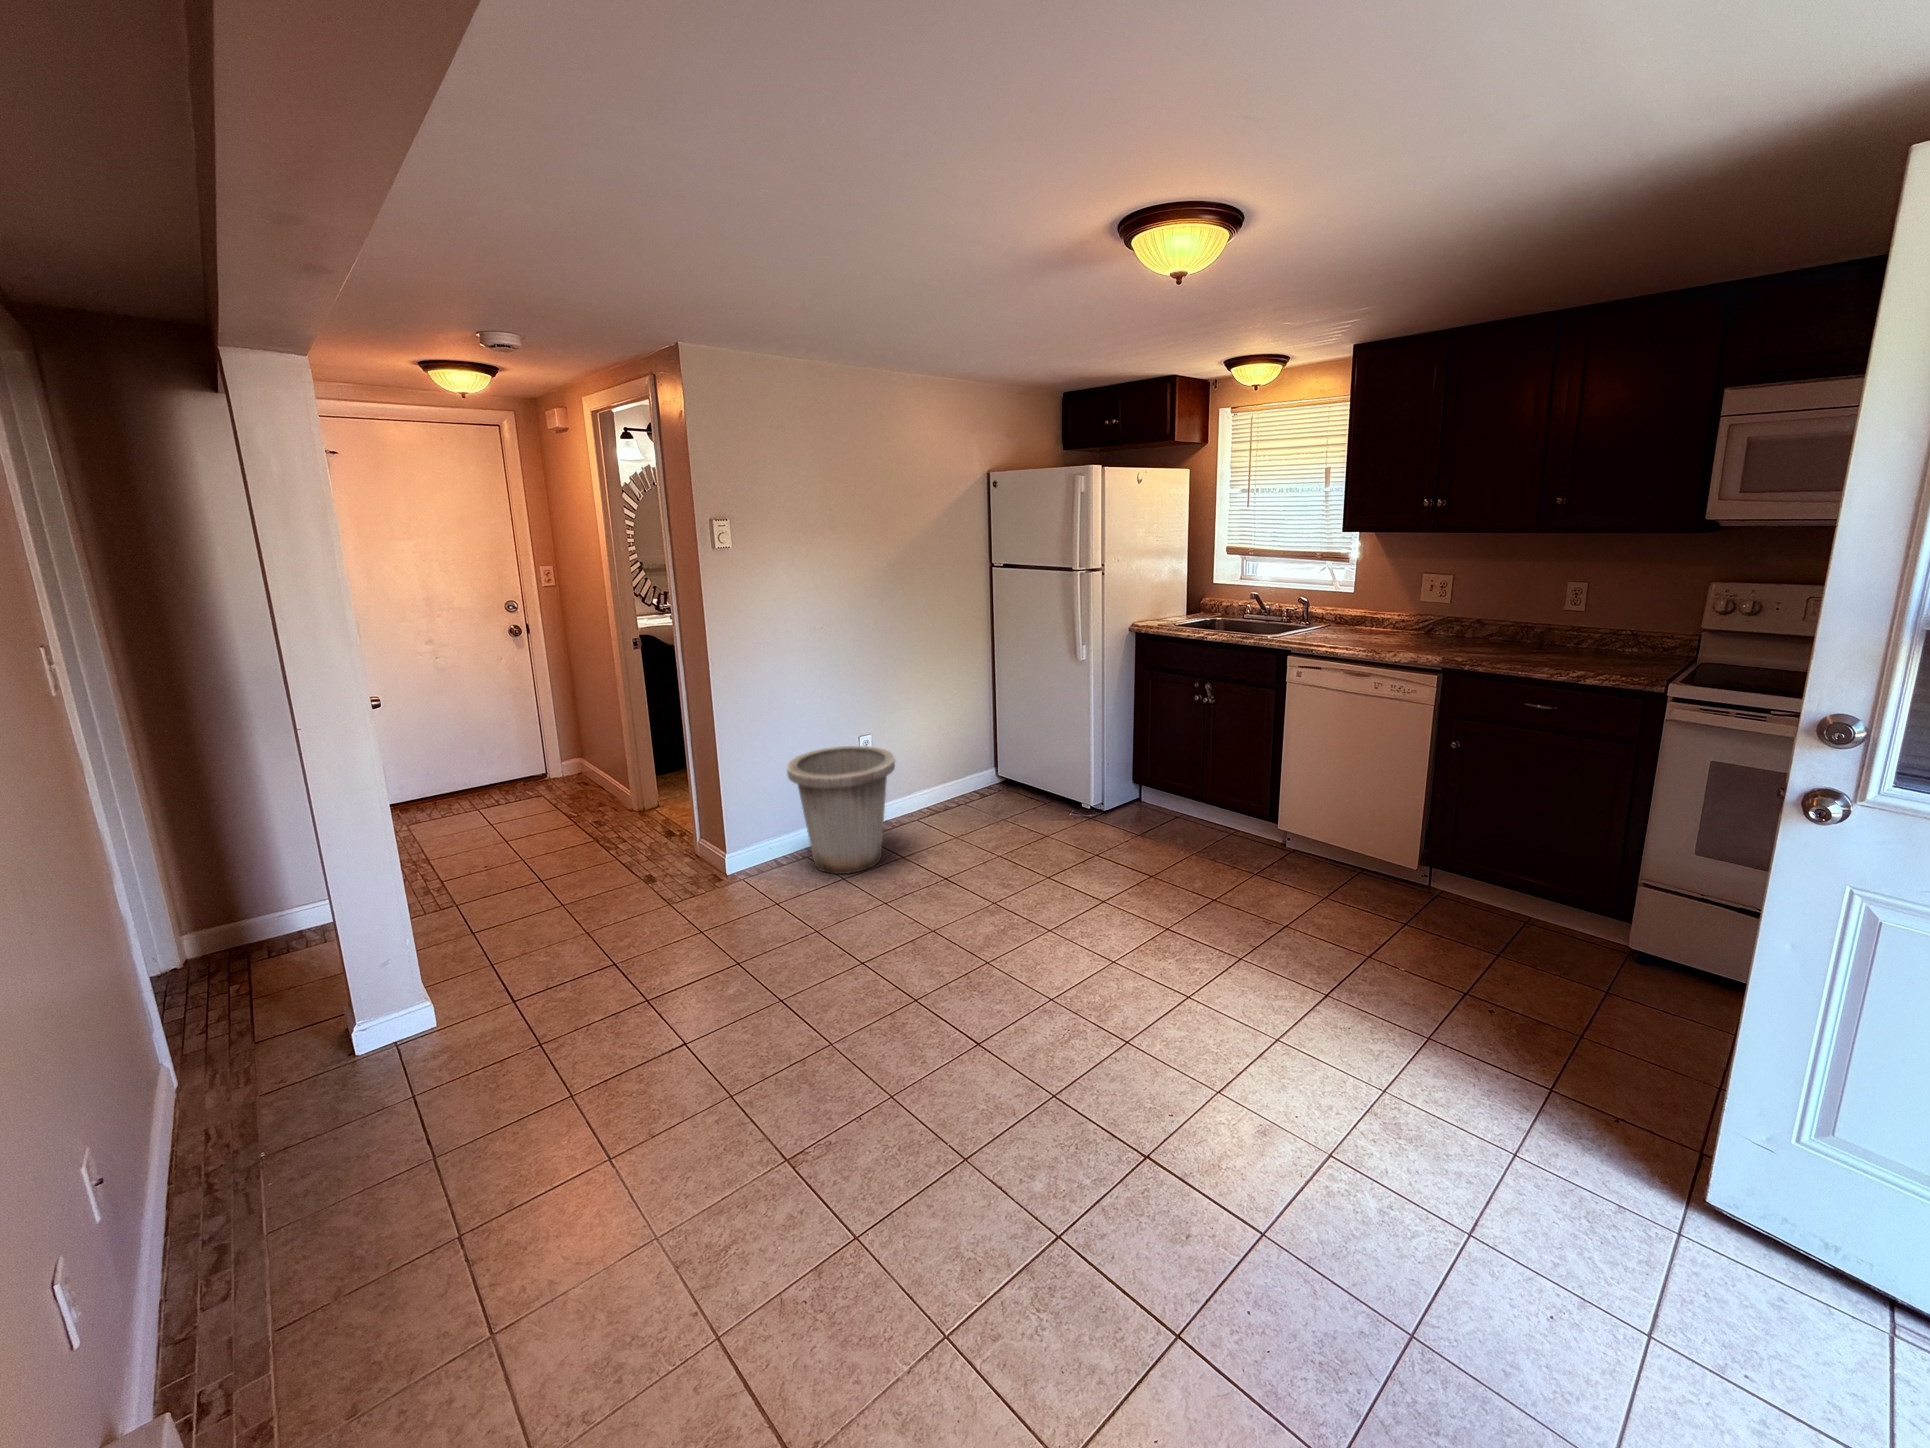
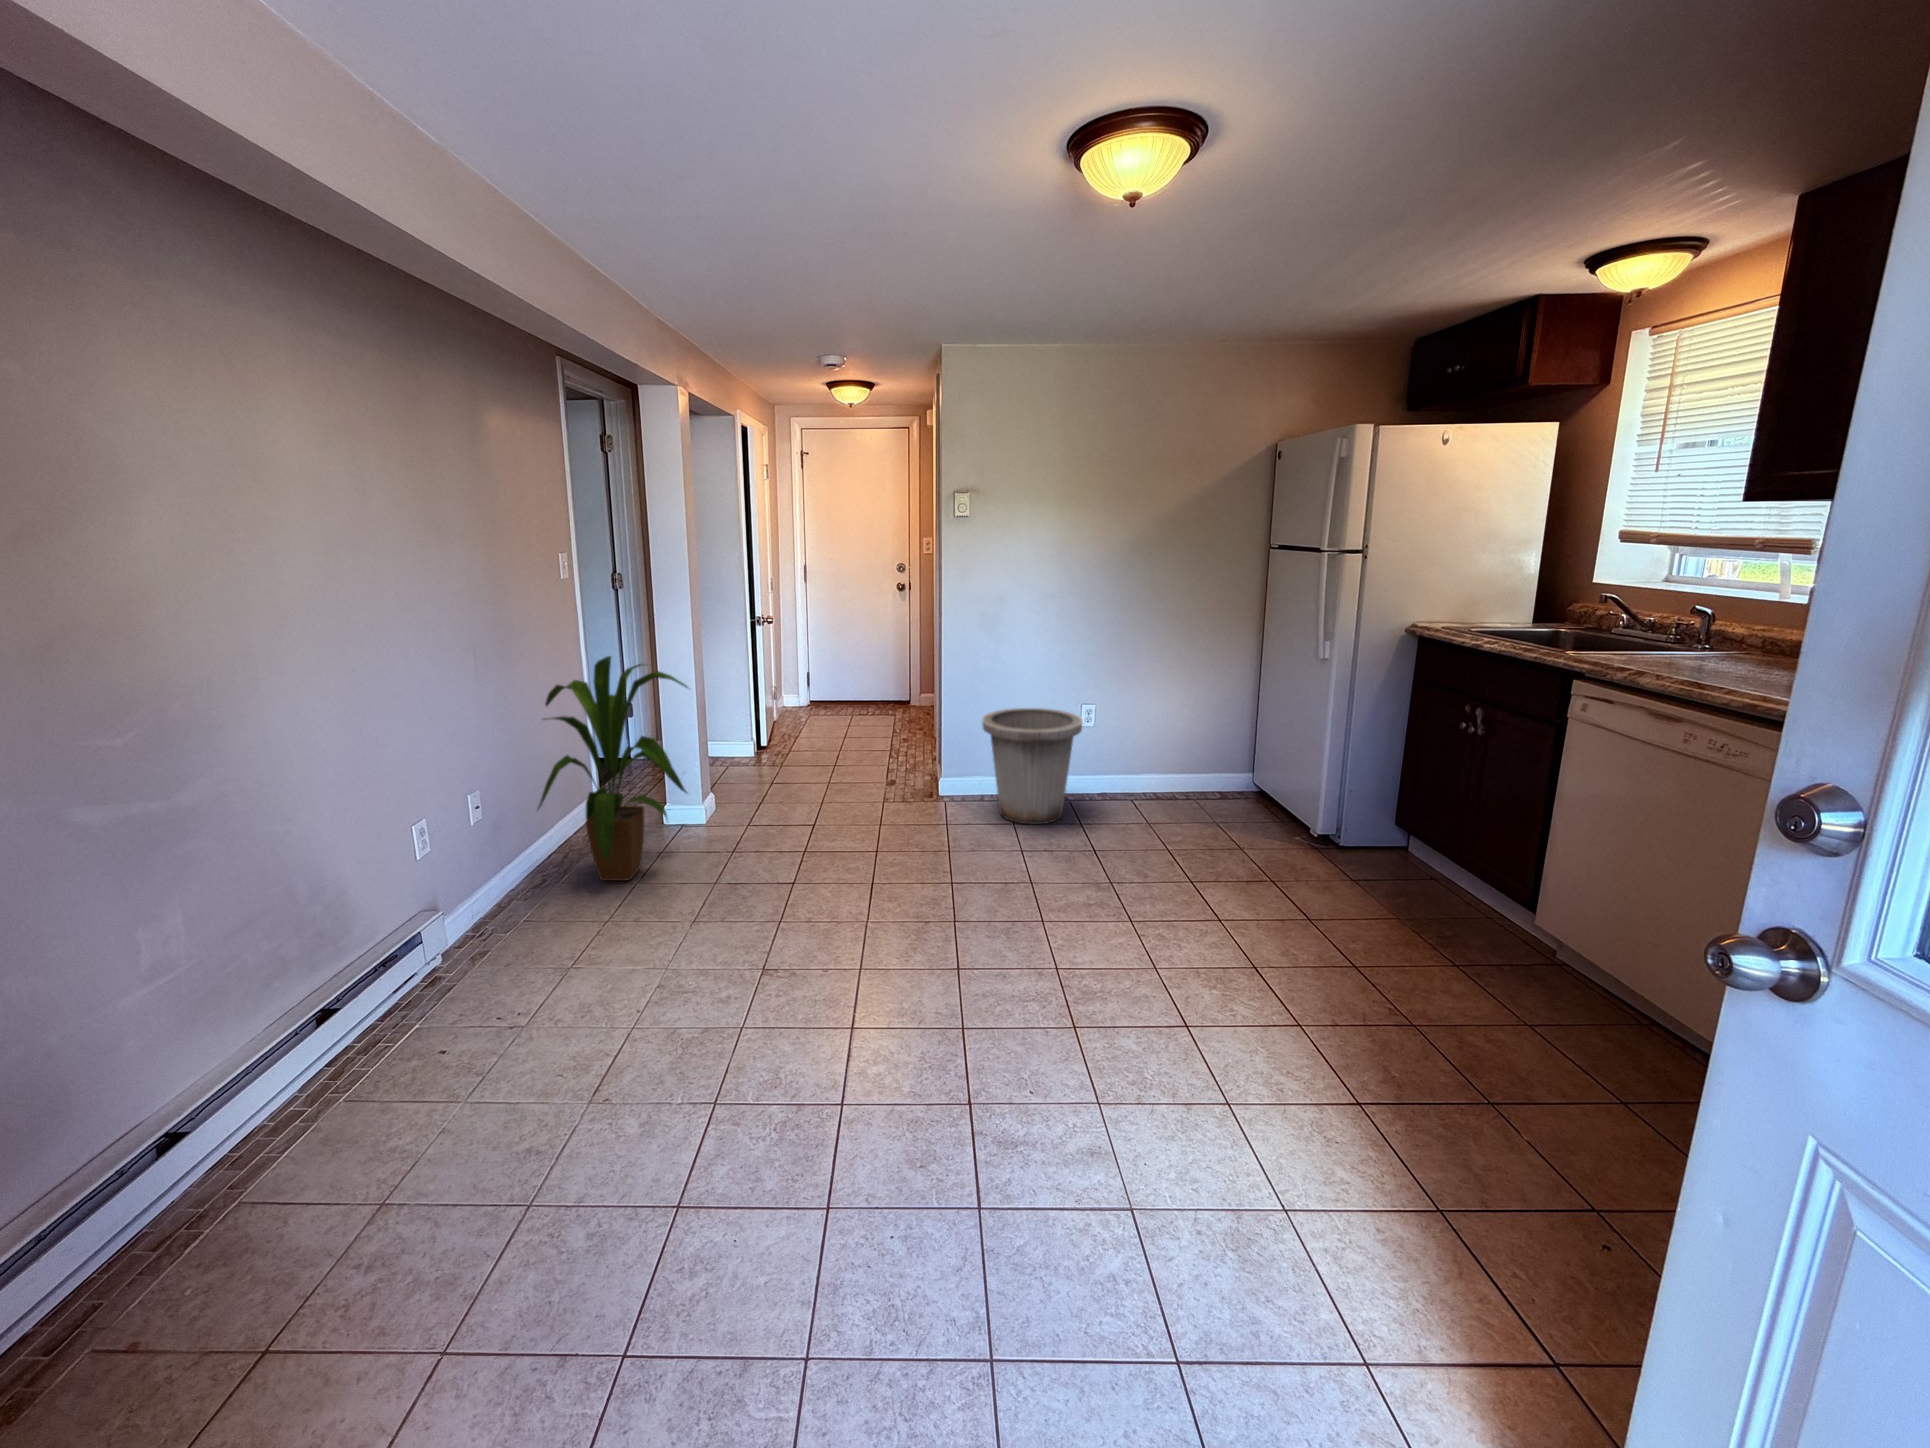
house plant: none [120,805,508,1187] -> present [538,656,690,881]

